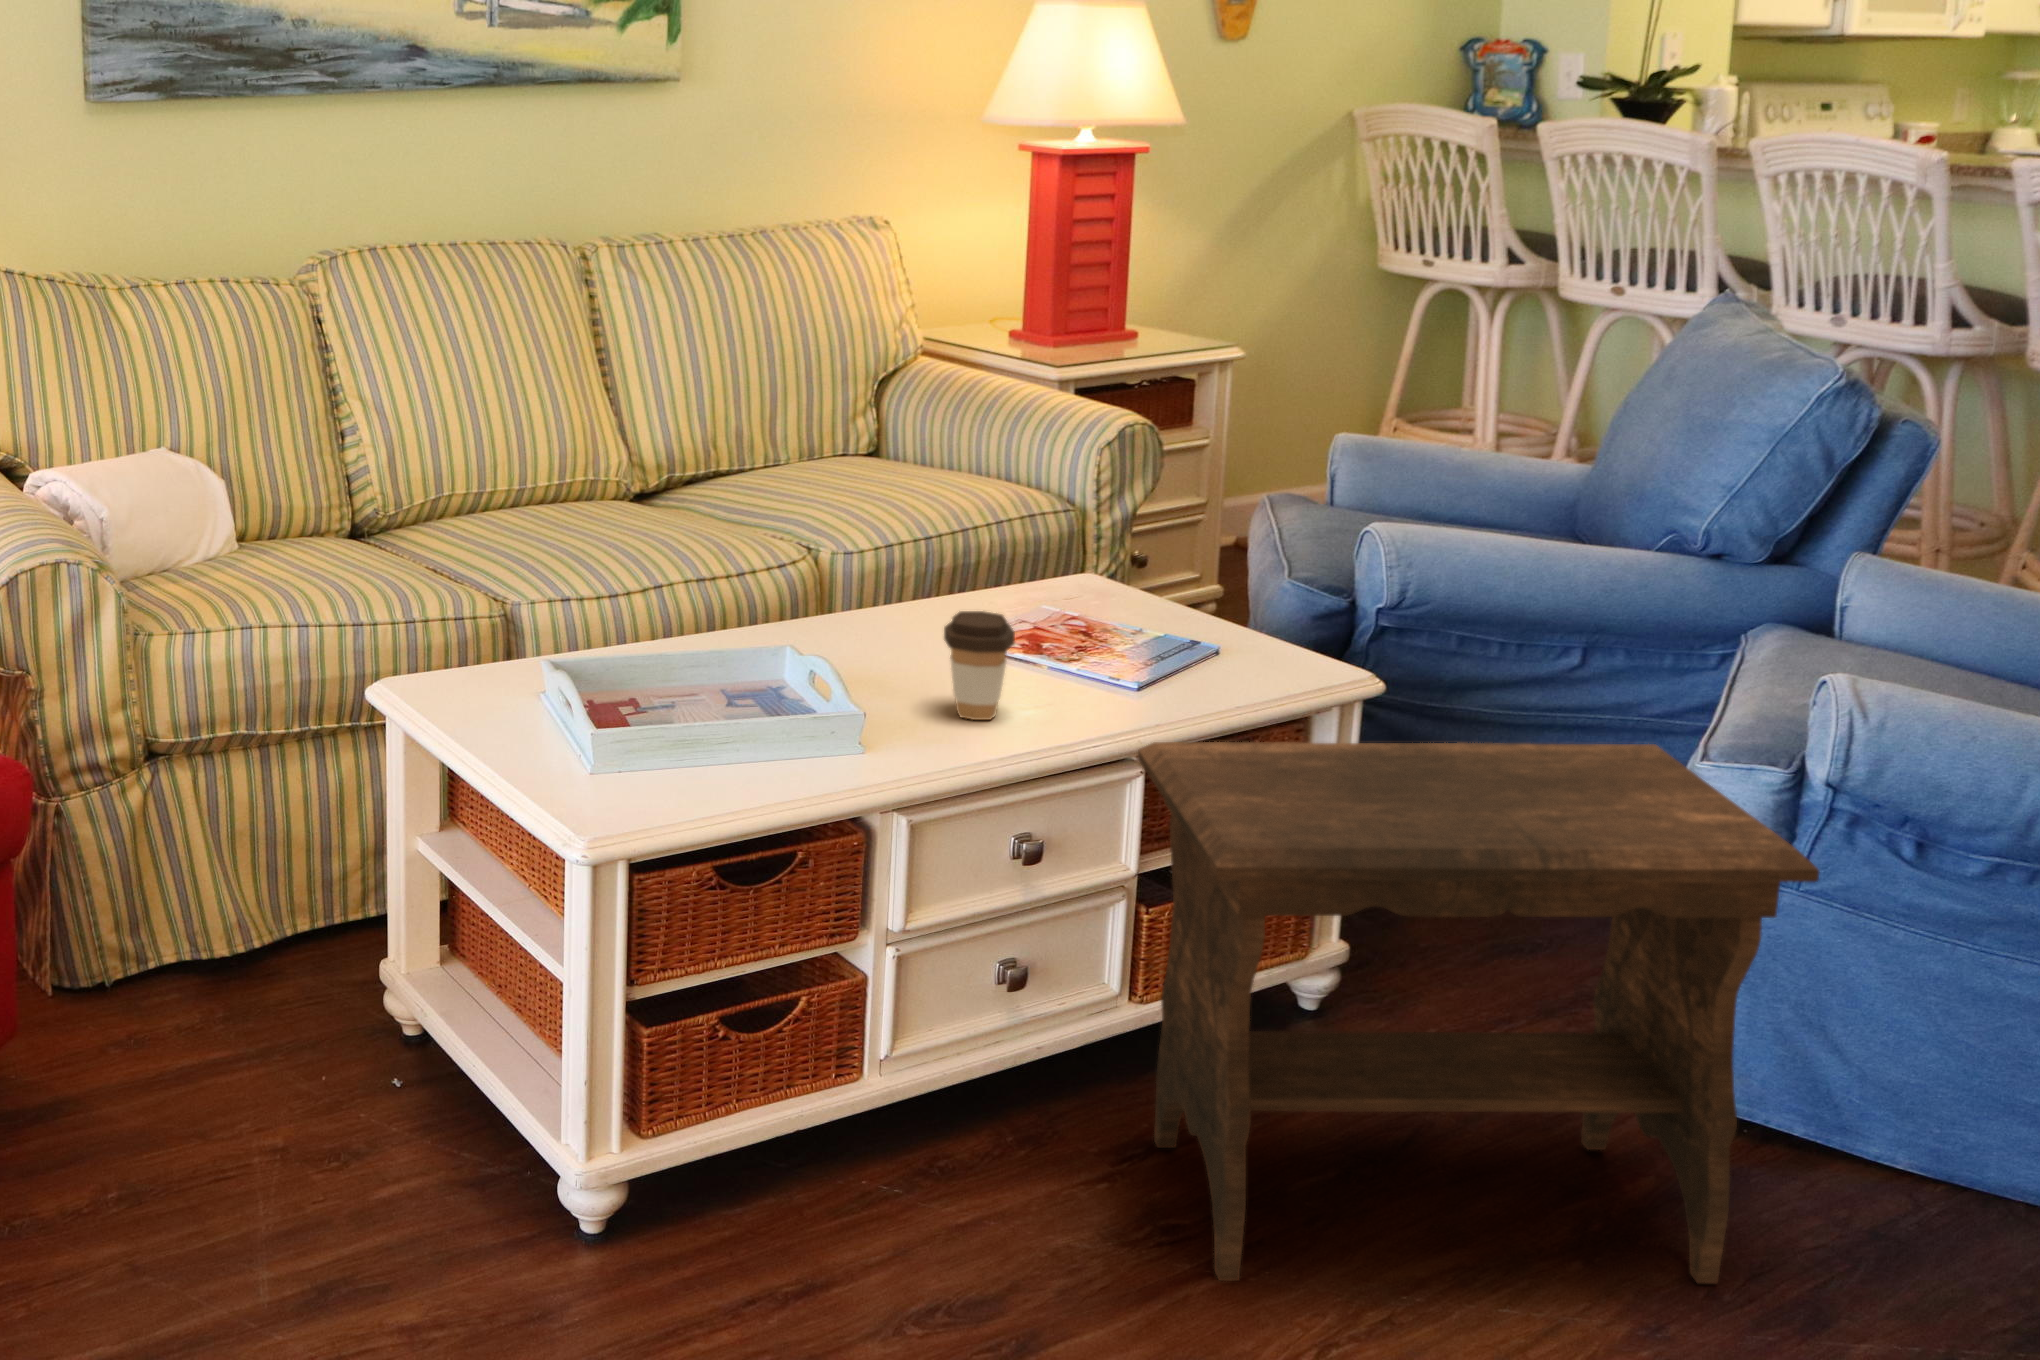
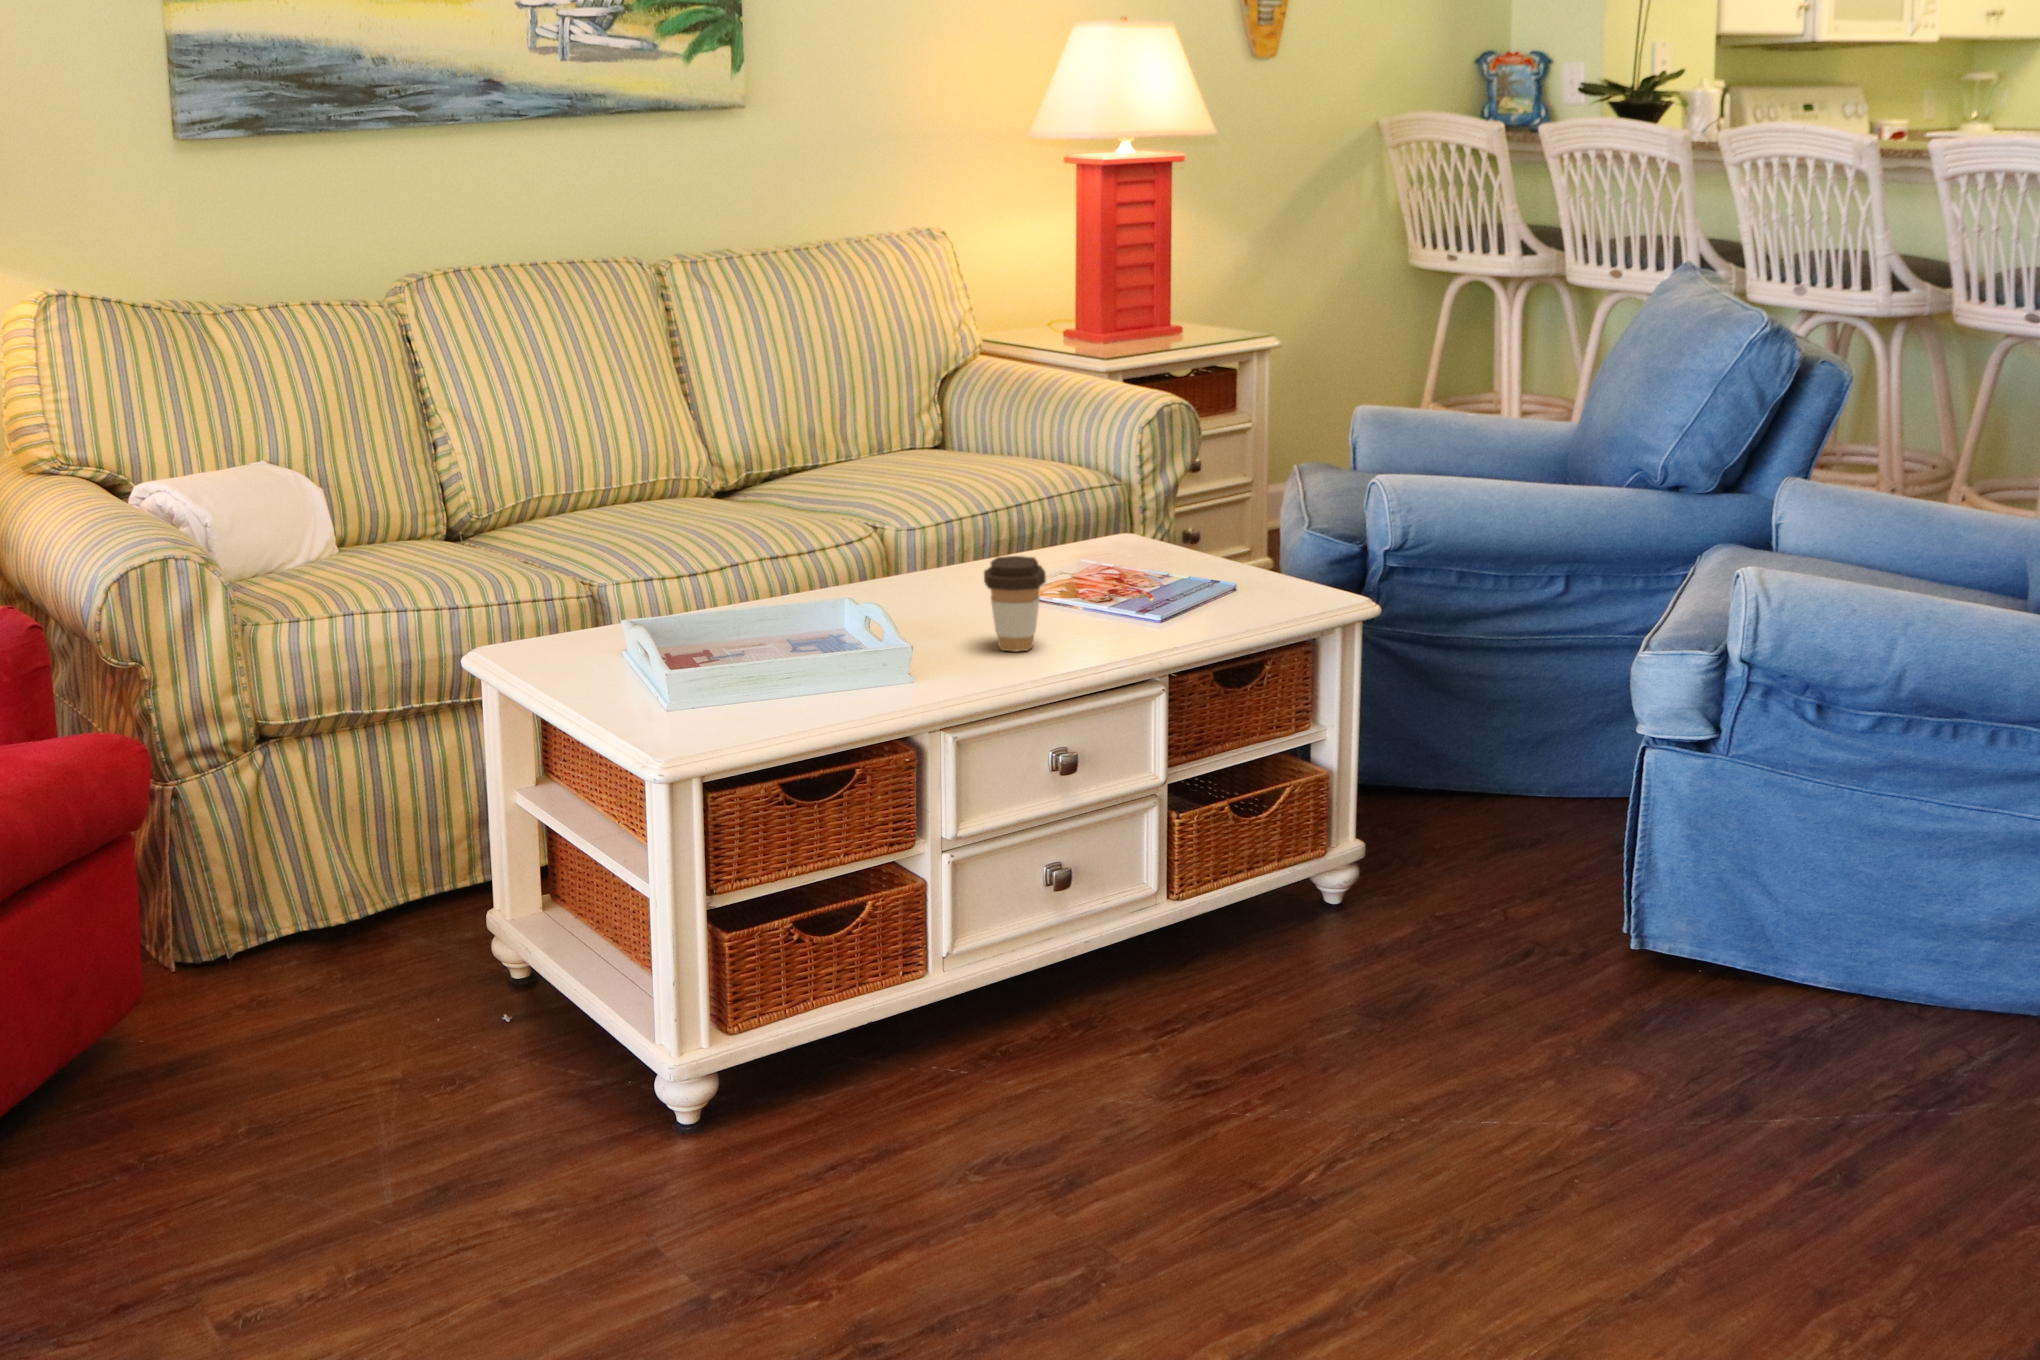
footstool: present [1138,742,1820,1283] -> none [1151,632,1695,1110]

